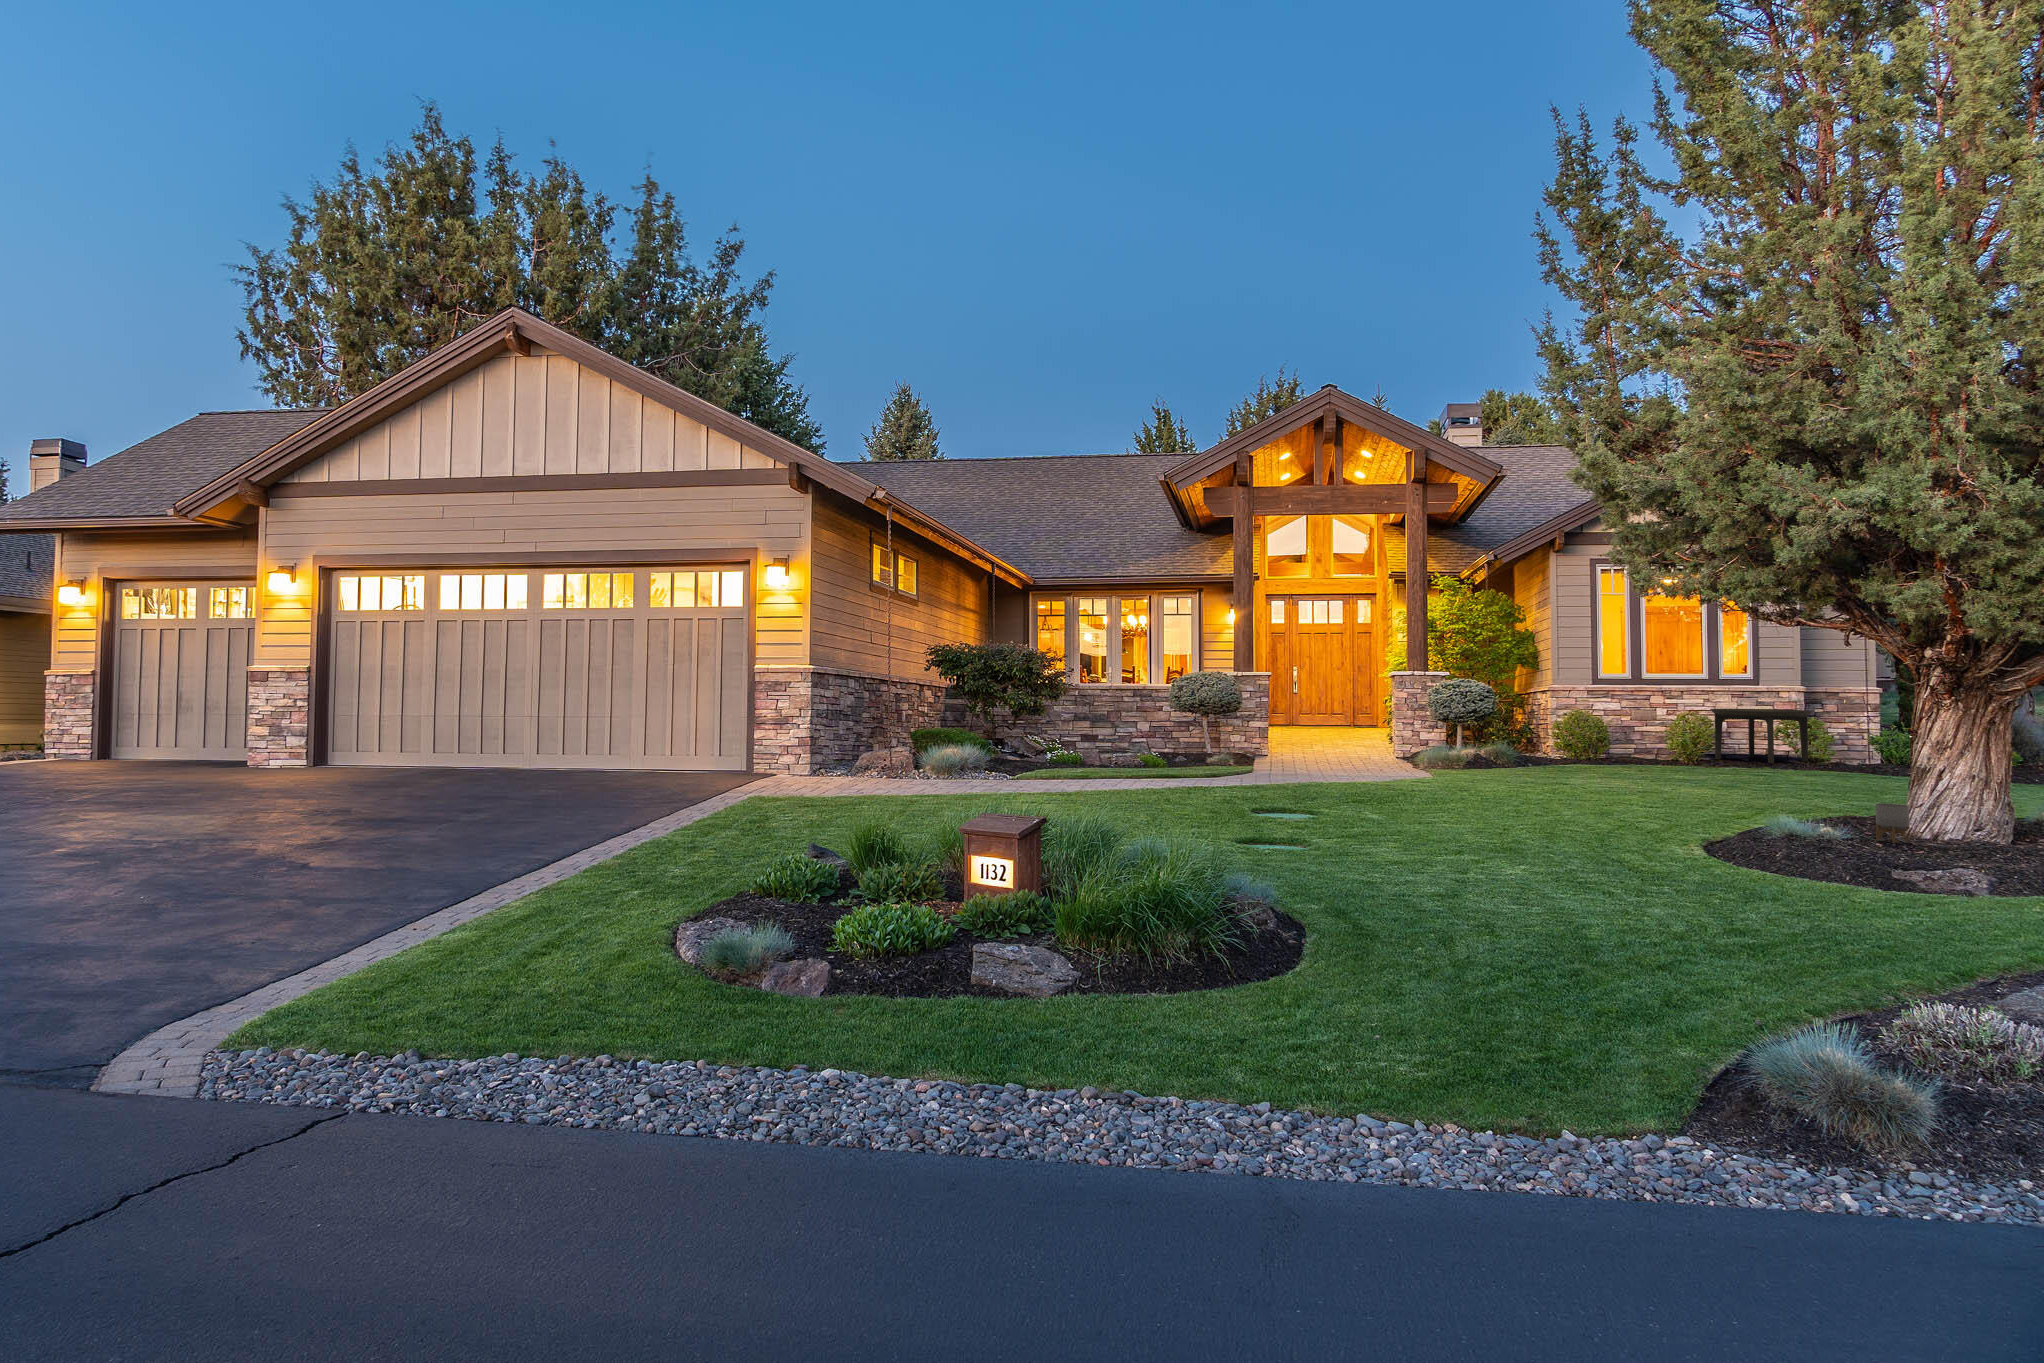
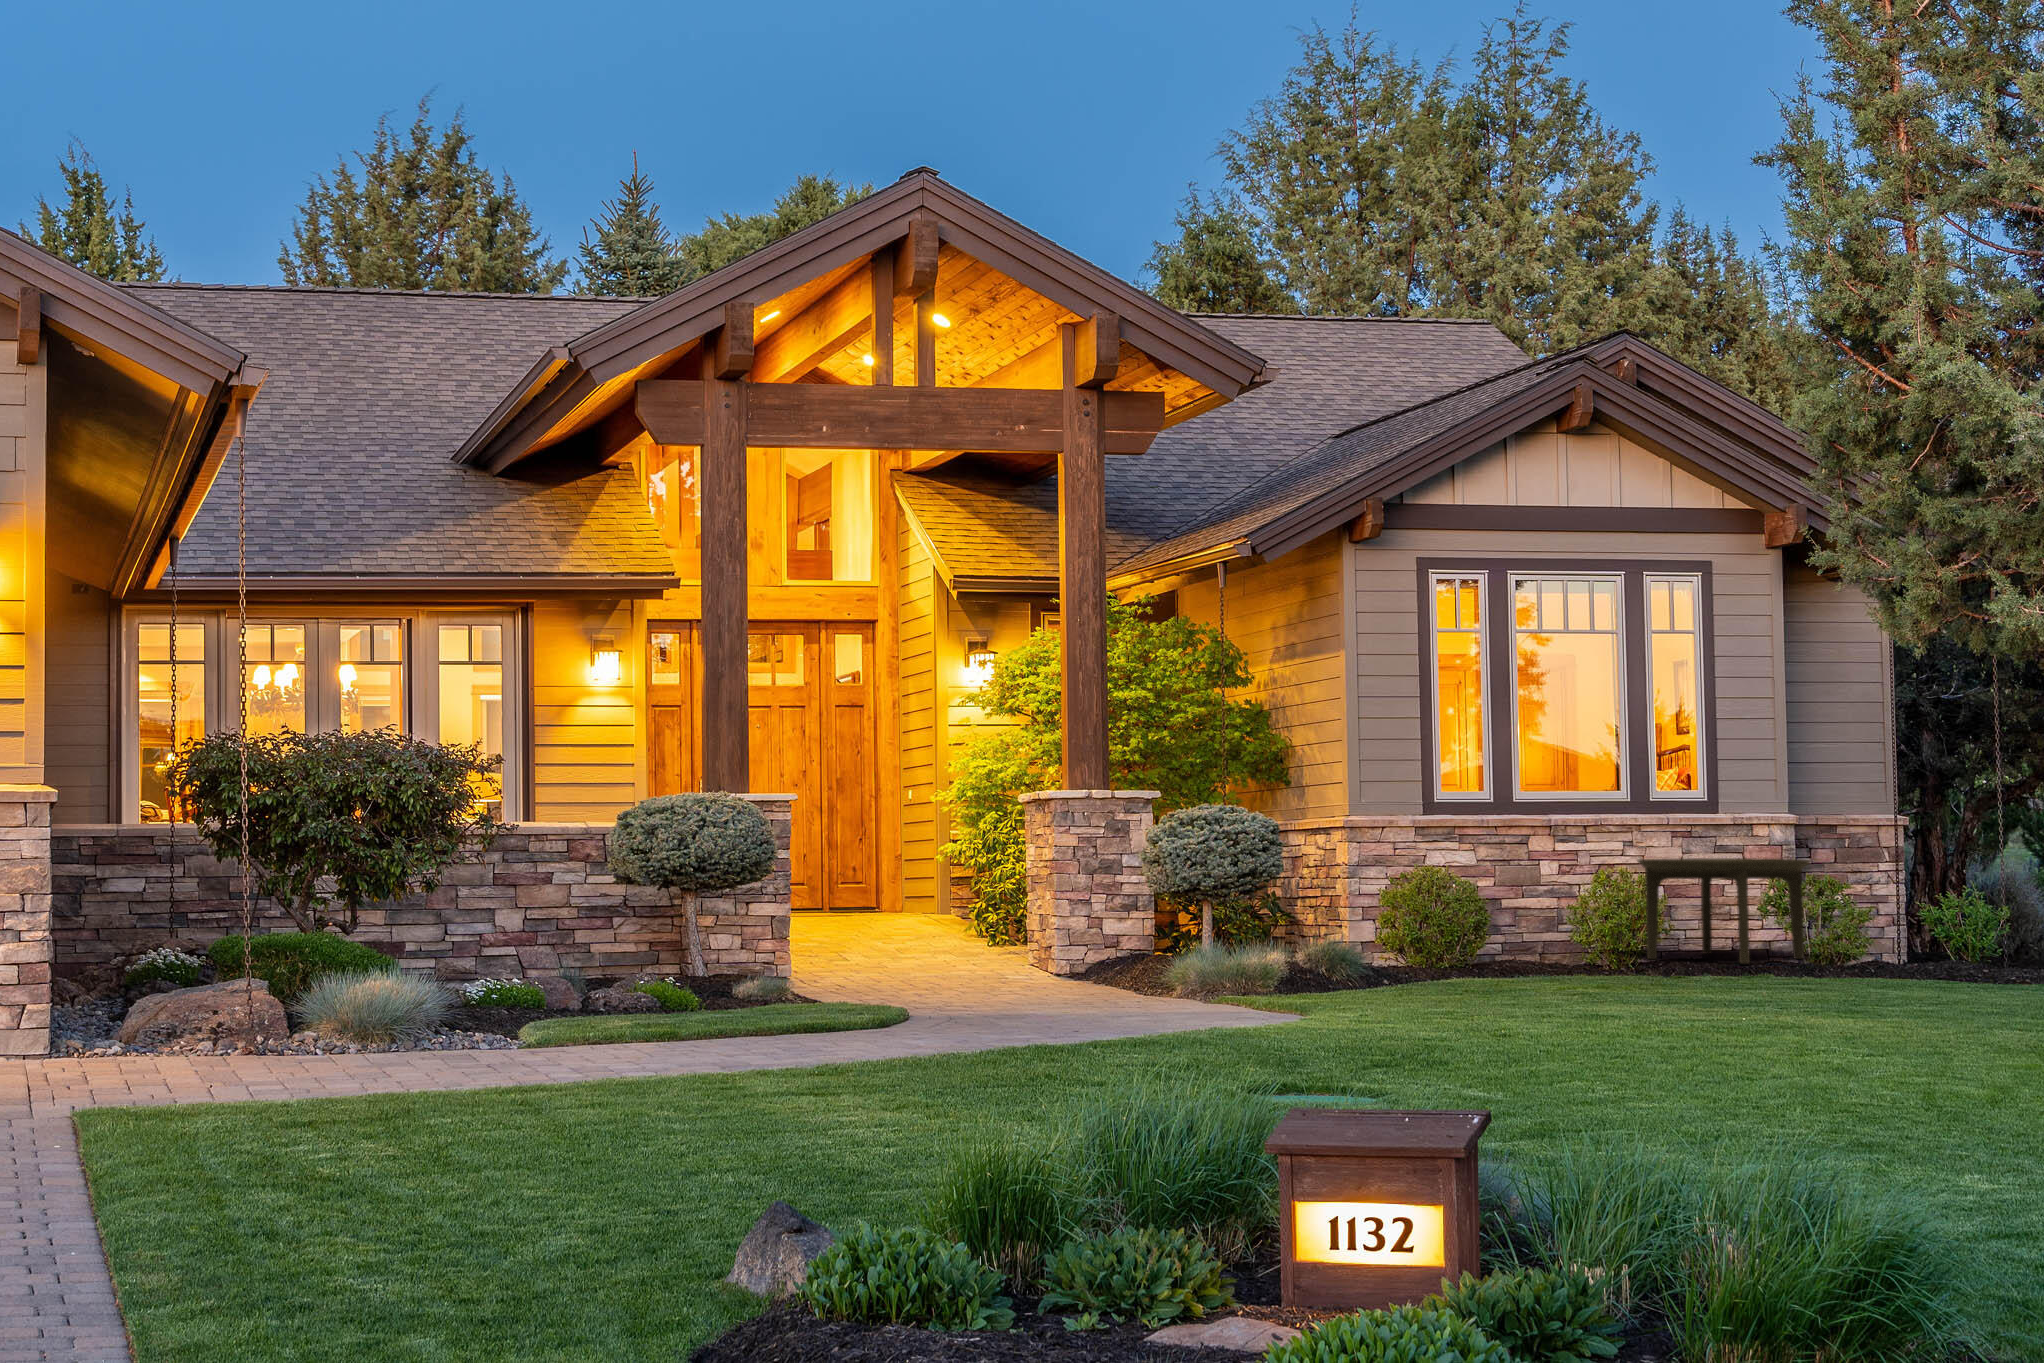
planter: present [1875,803,1910,843] -> none [1976,1027,2035,1106]

